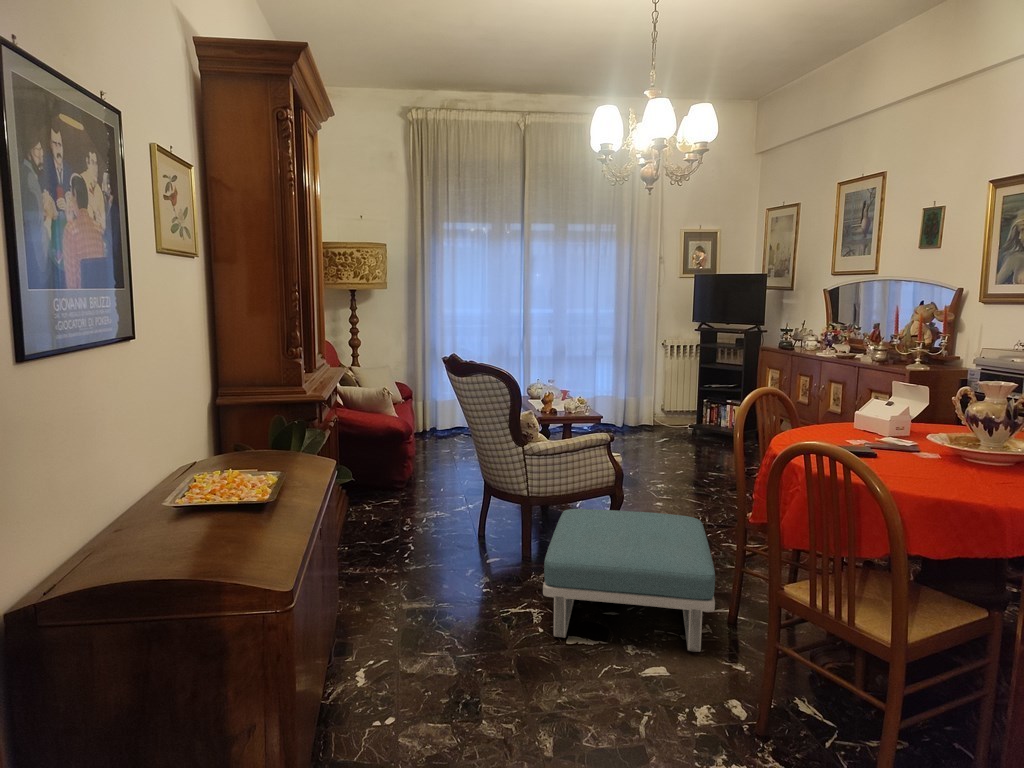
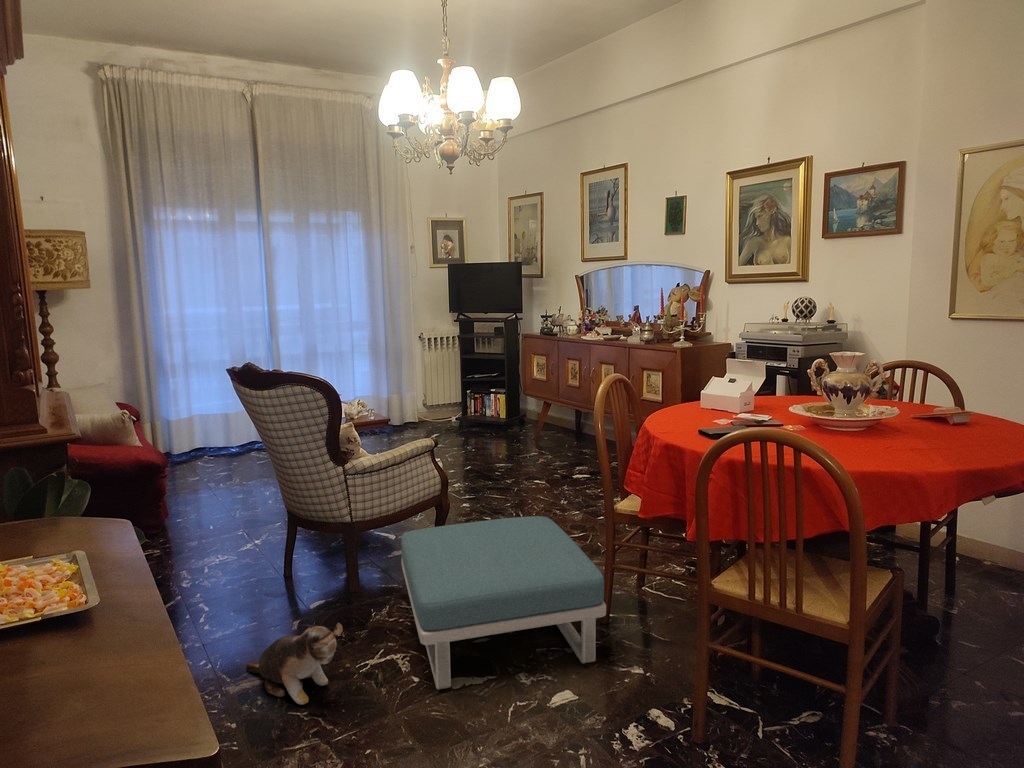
plush toy: none [428,562,485,620] -> present [246,623,343,704]

